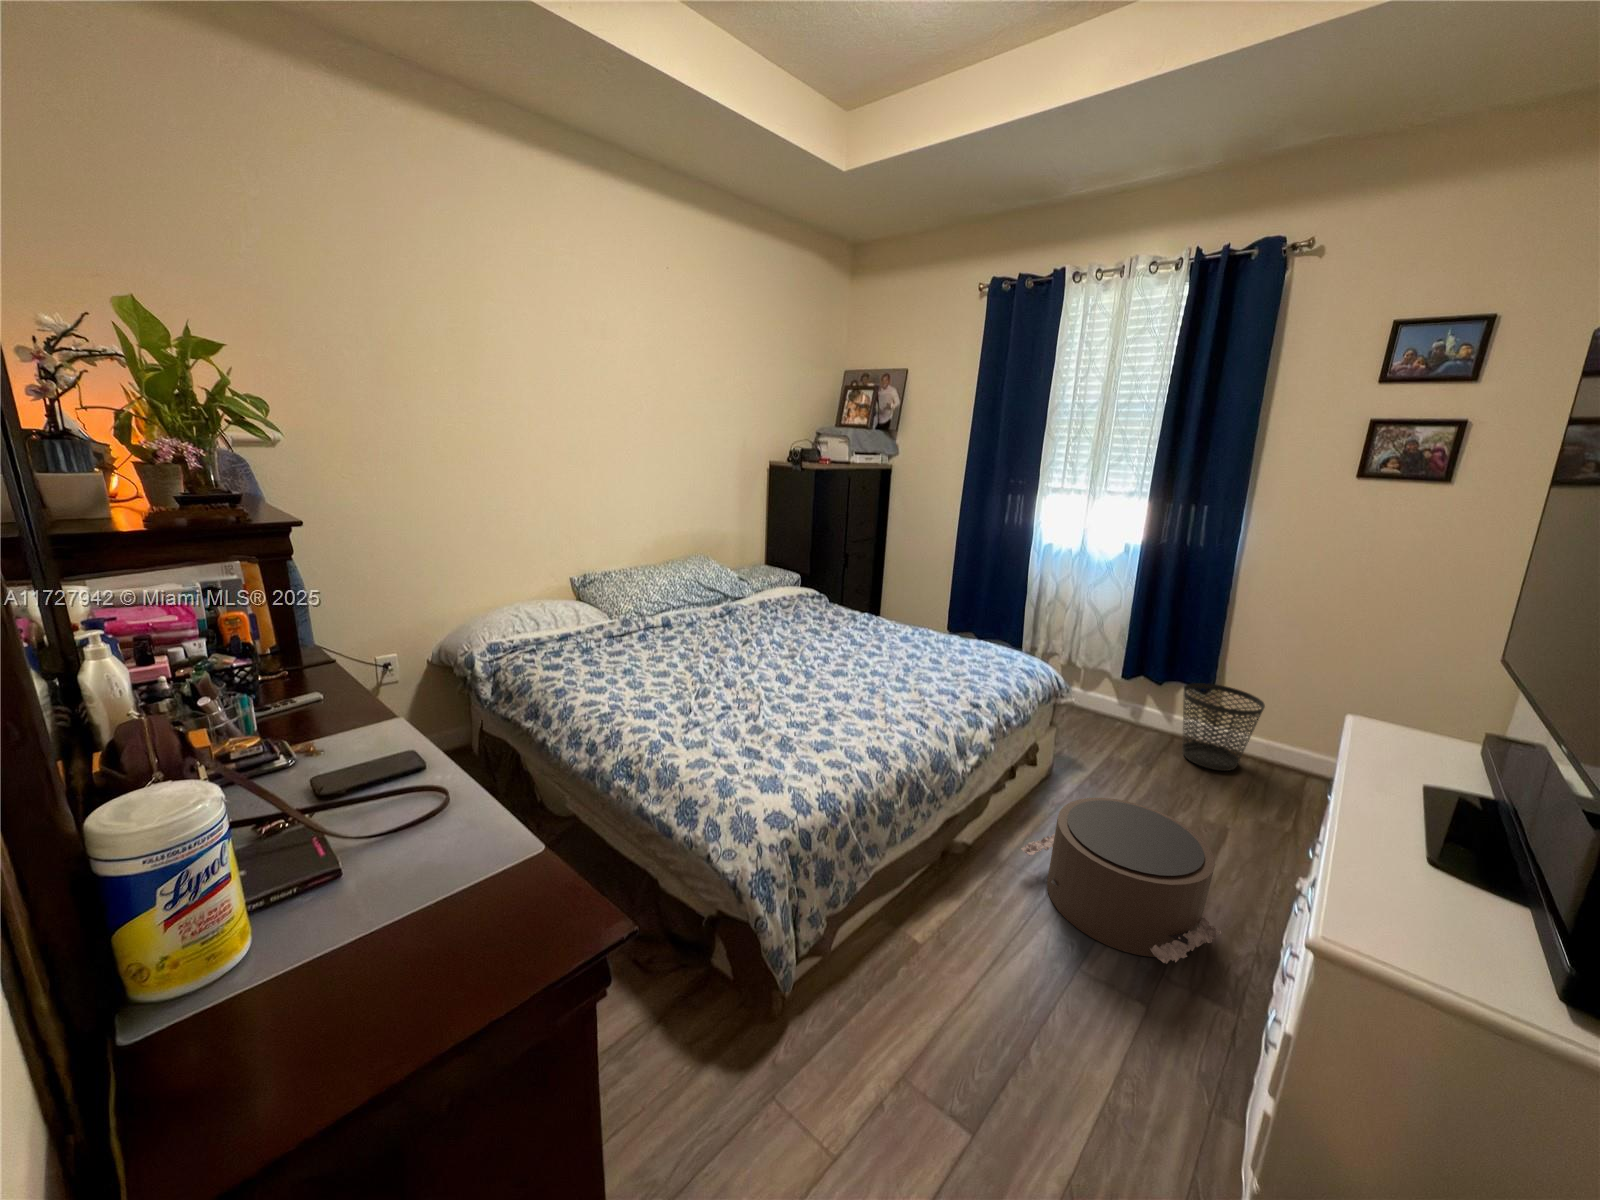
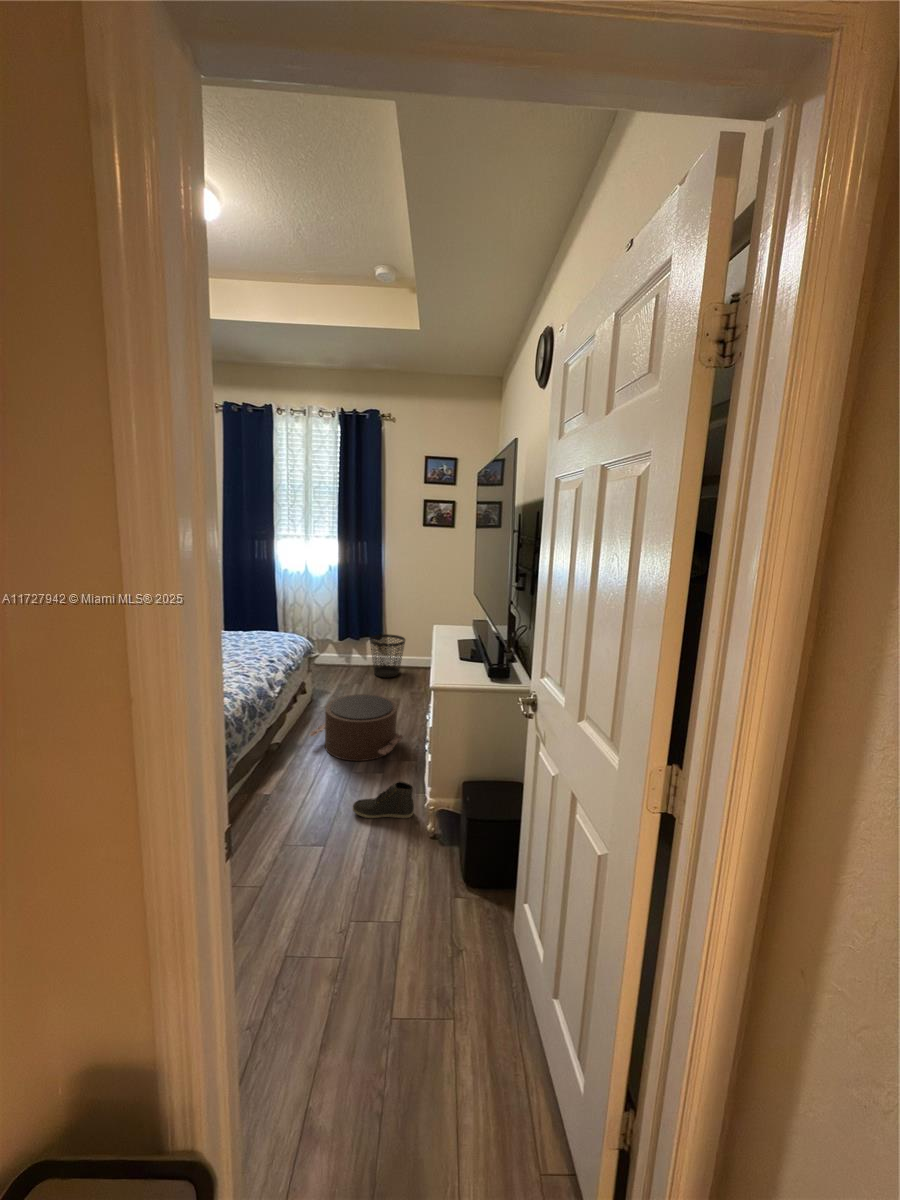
sneaker: none [1062,1056,1219,1175] -> present [353,781,414,818]

